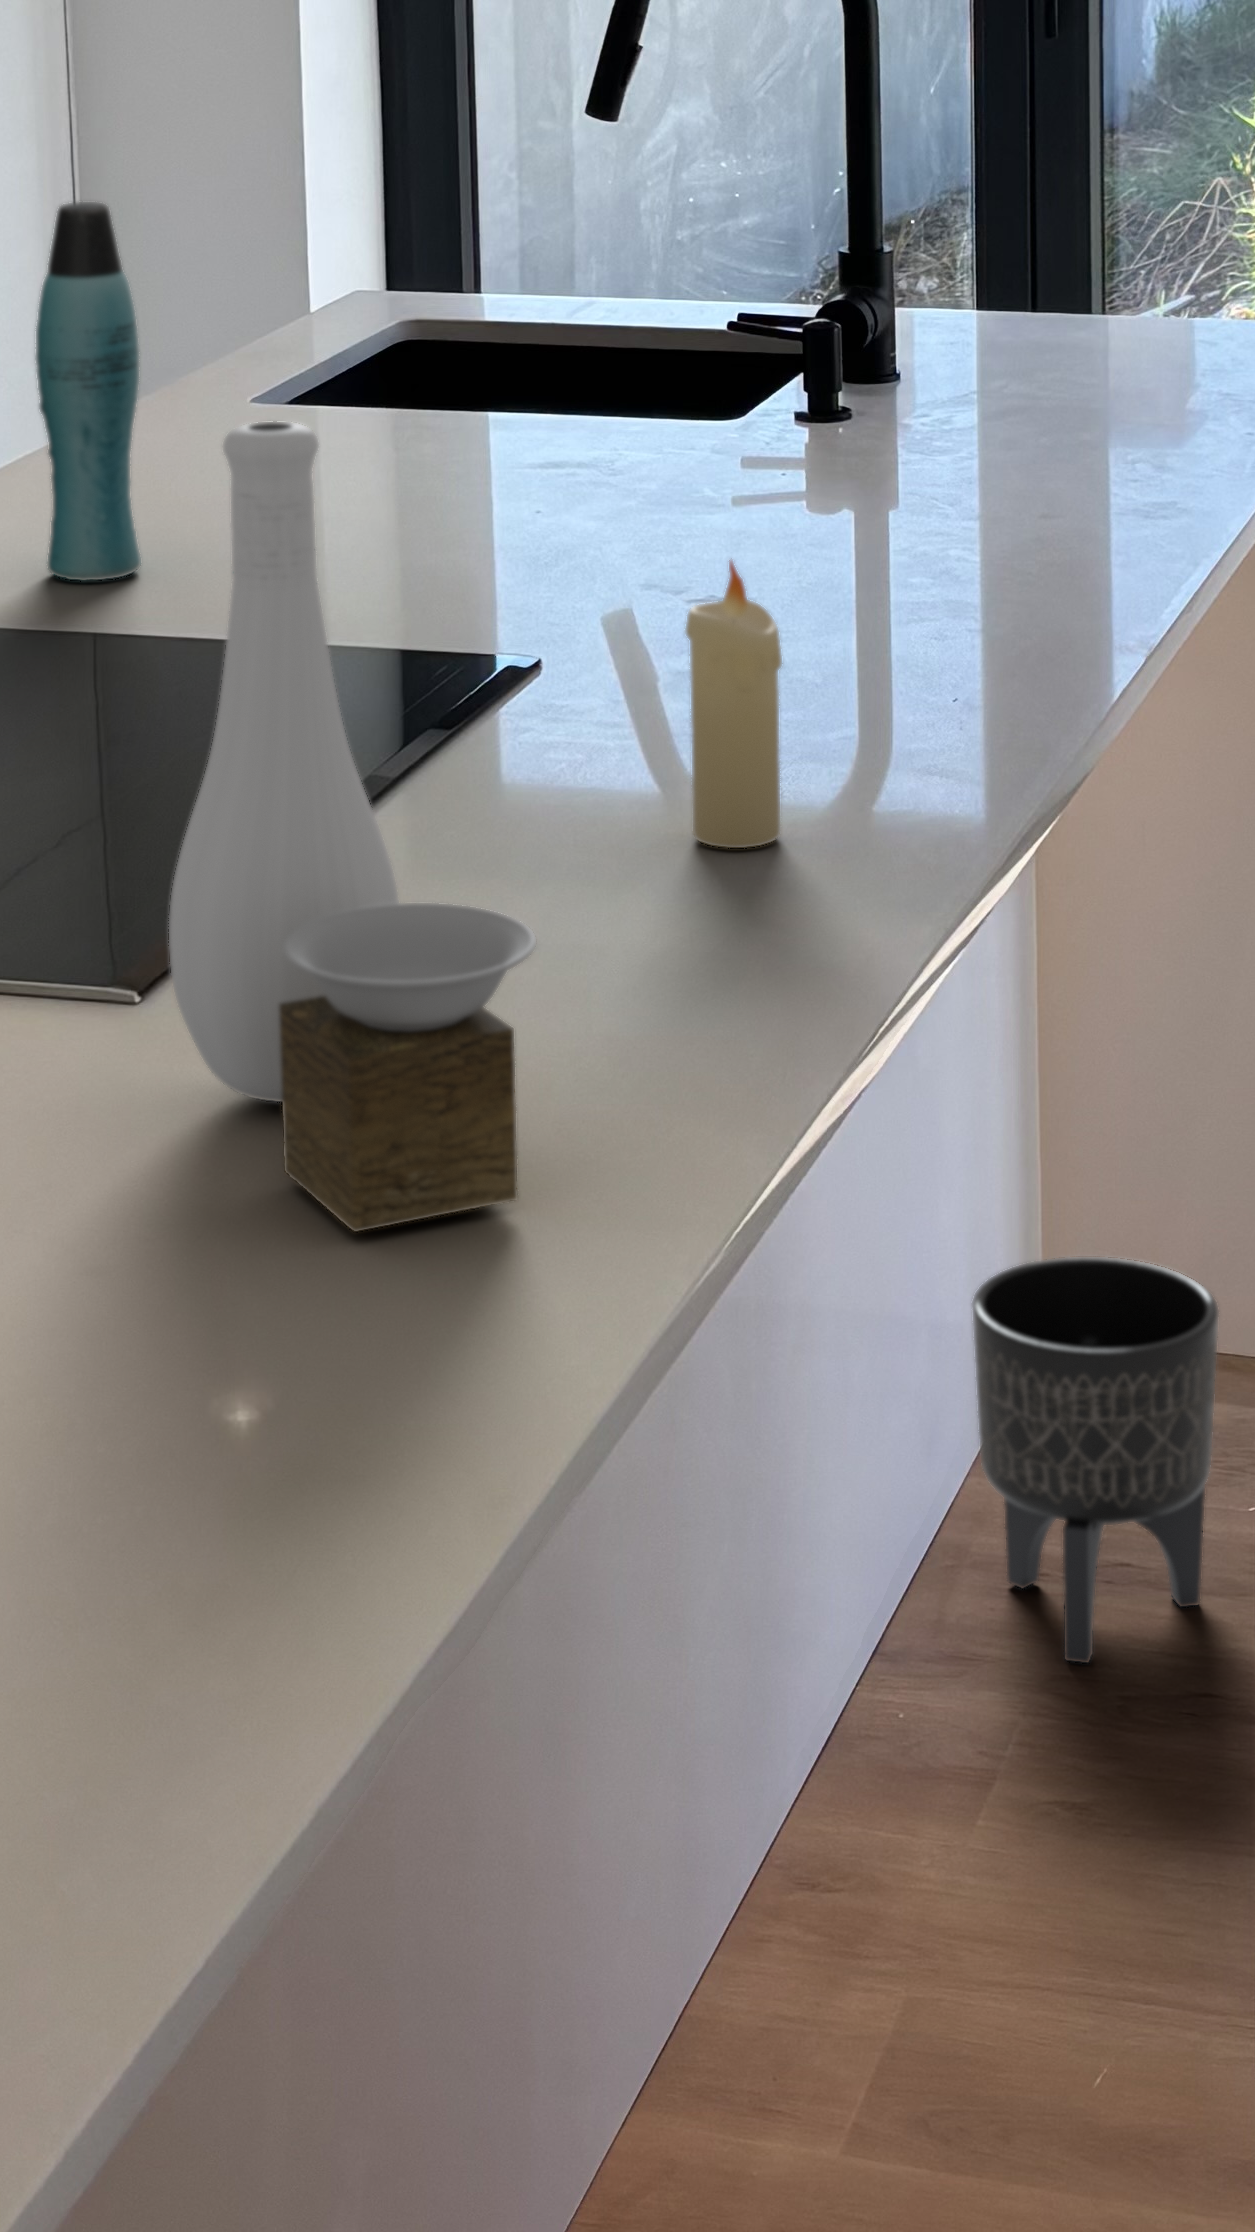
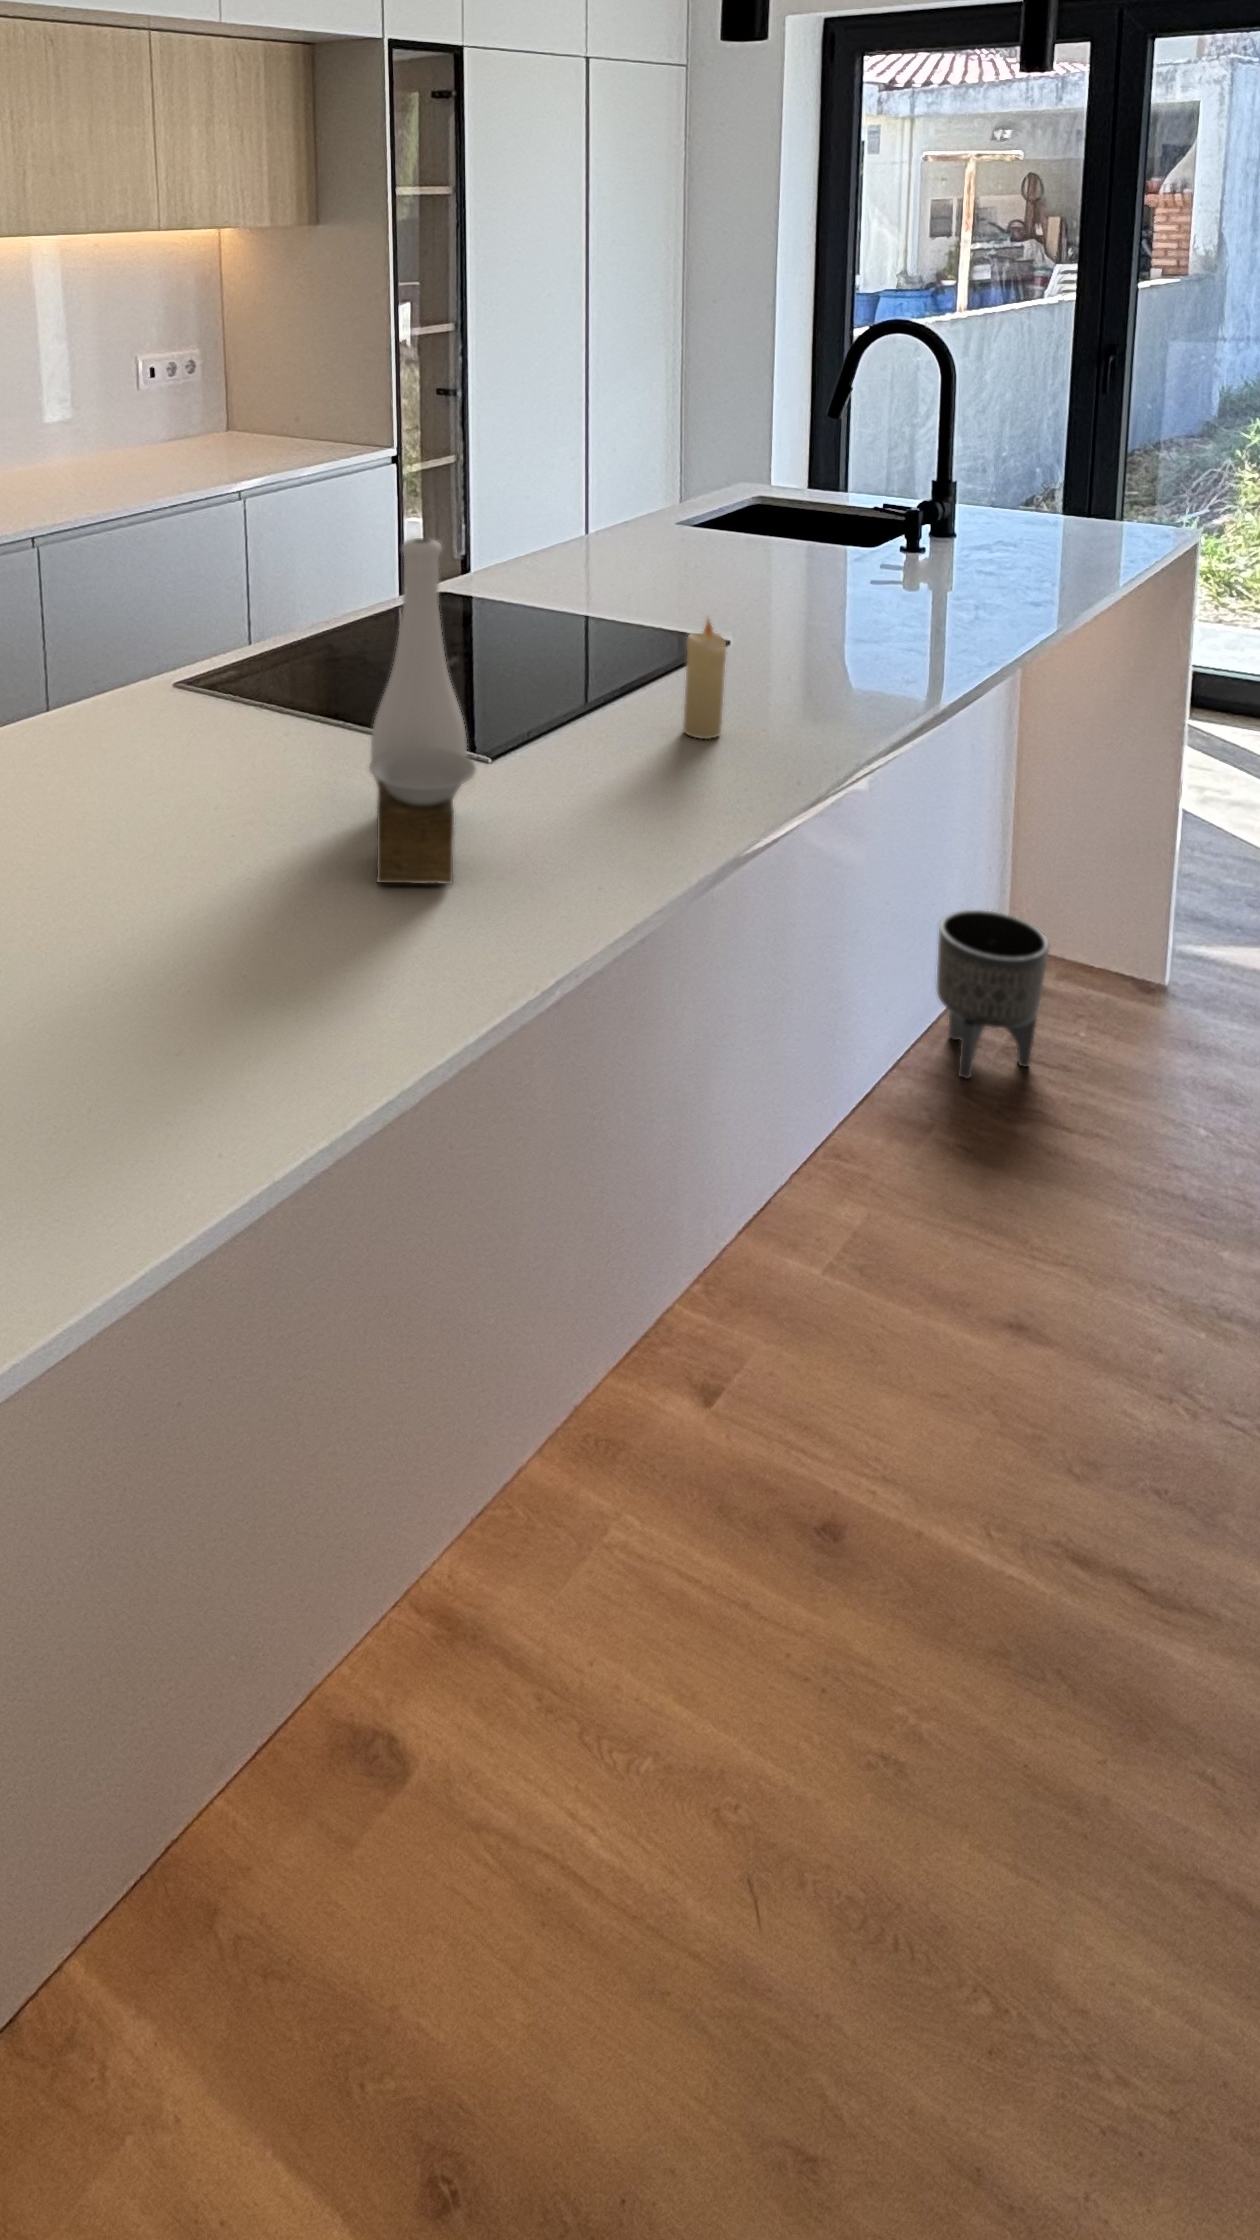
bottle: present [36,202,141,581] -> none [544,430,586,578]

